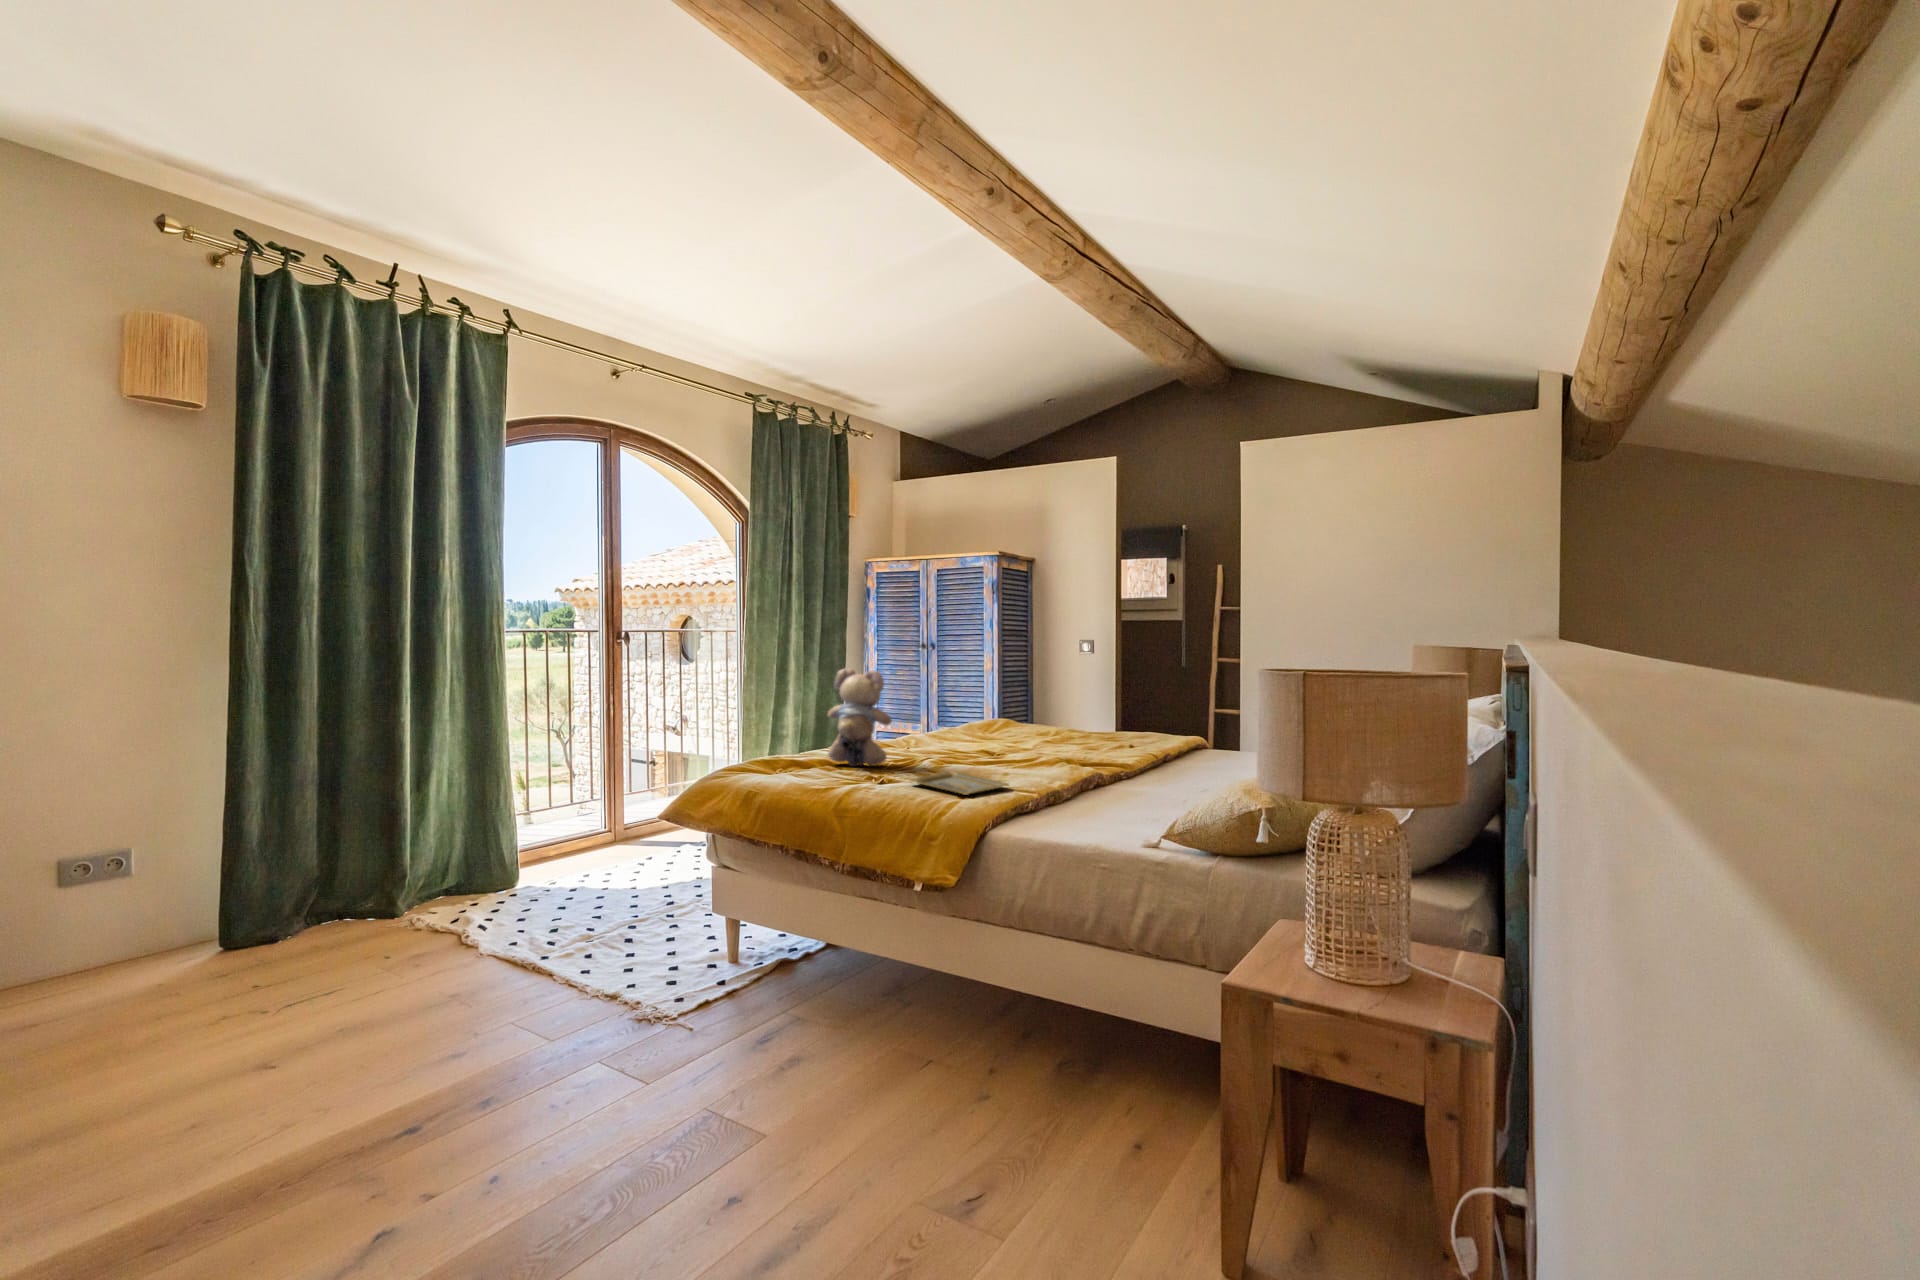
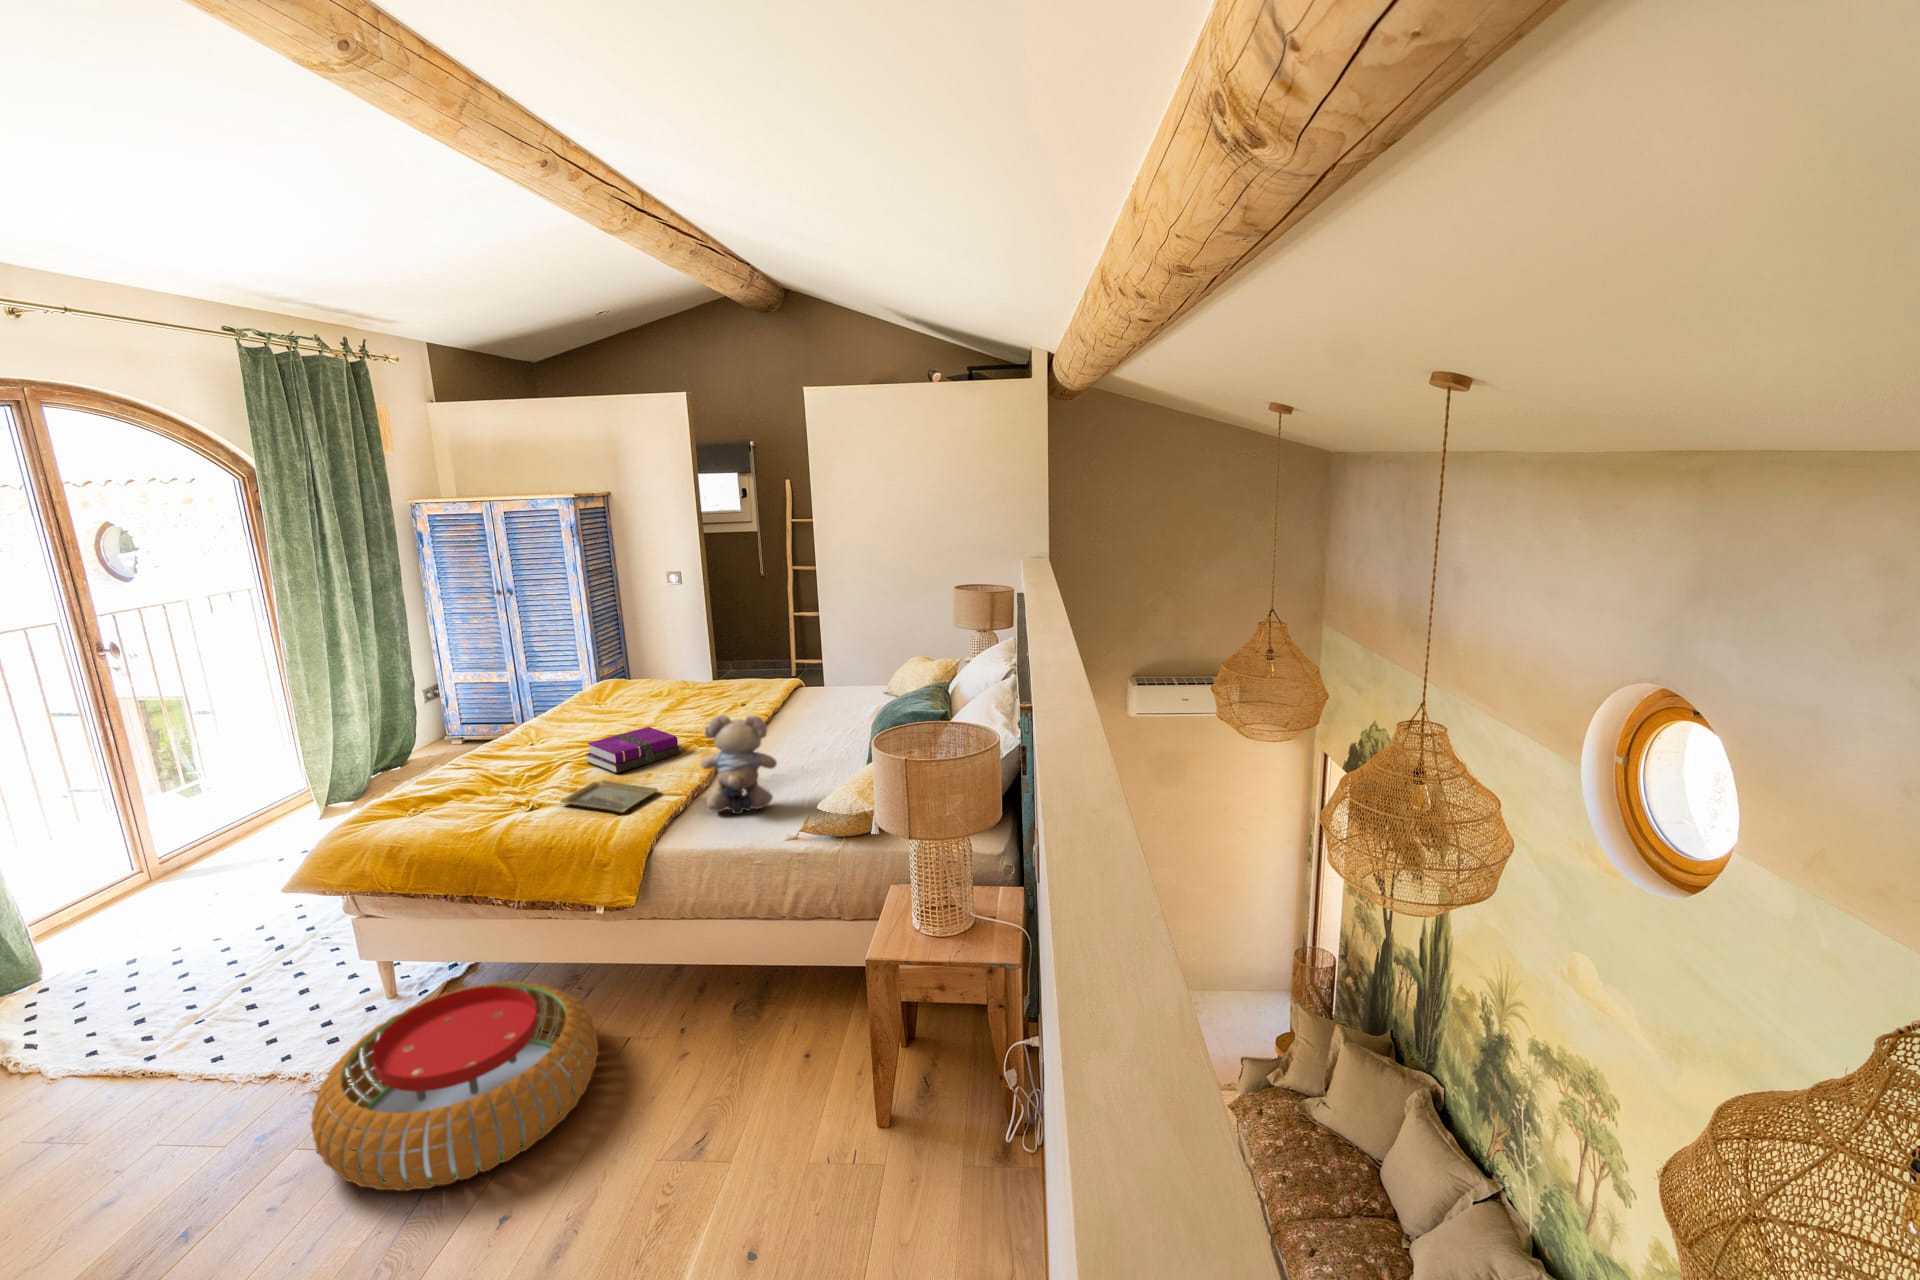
teddy bear: present [828,668,892,766] -> present [700,715,777,814]
notebook: none [950,740,1048,772] -> present [586,727,681,773]
pouf: none [599,946,891,1145] -> present [311,981,598,1191]

